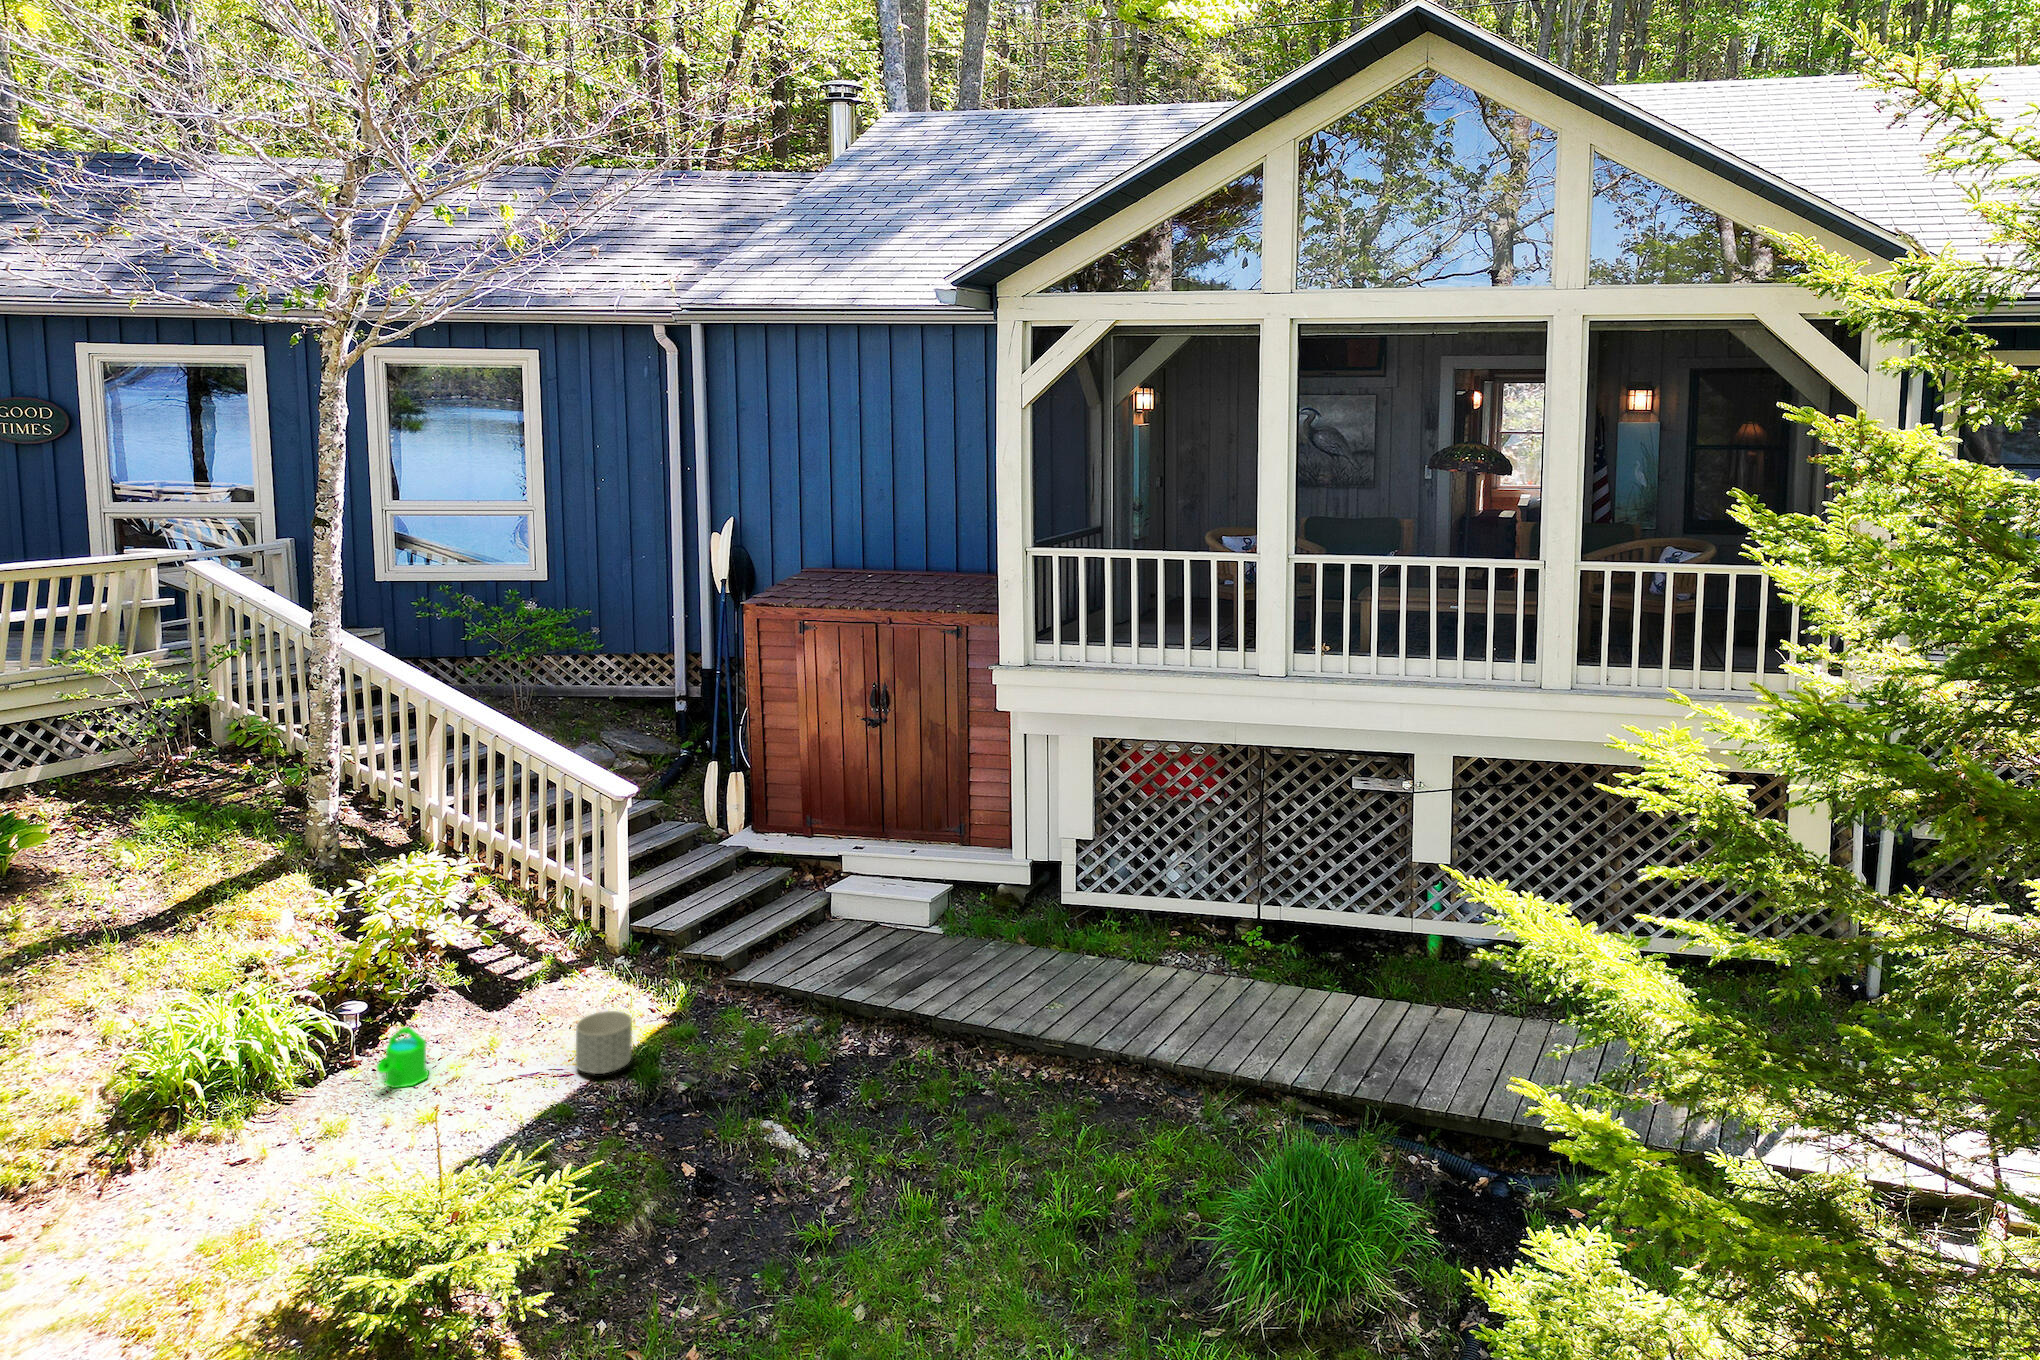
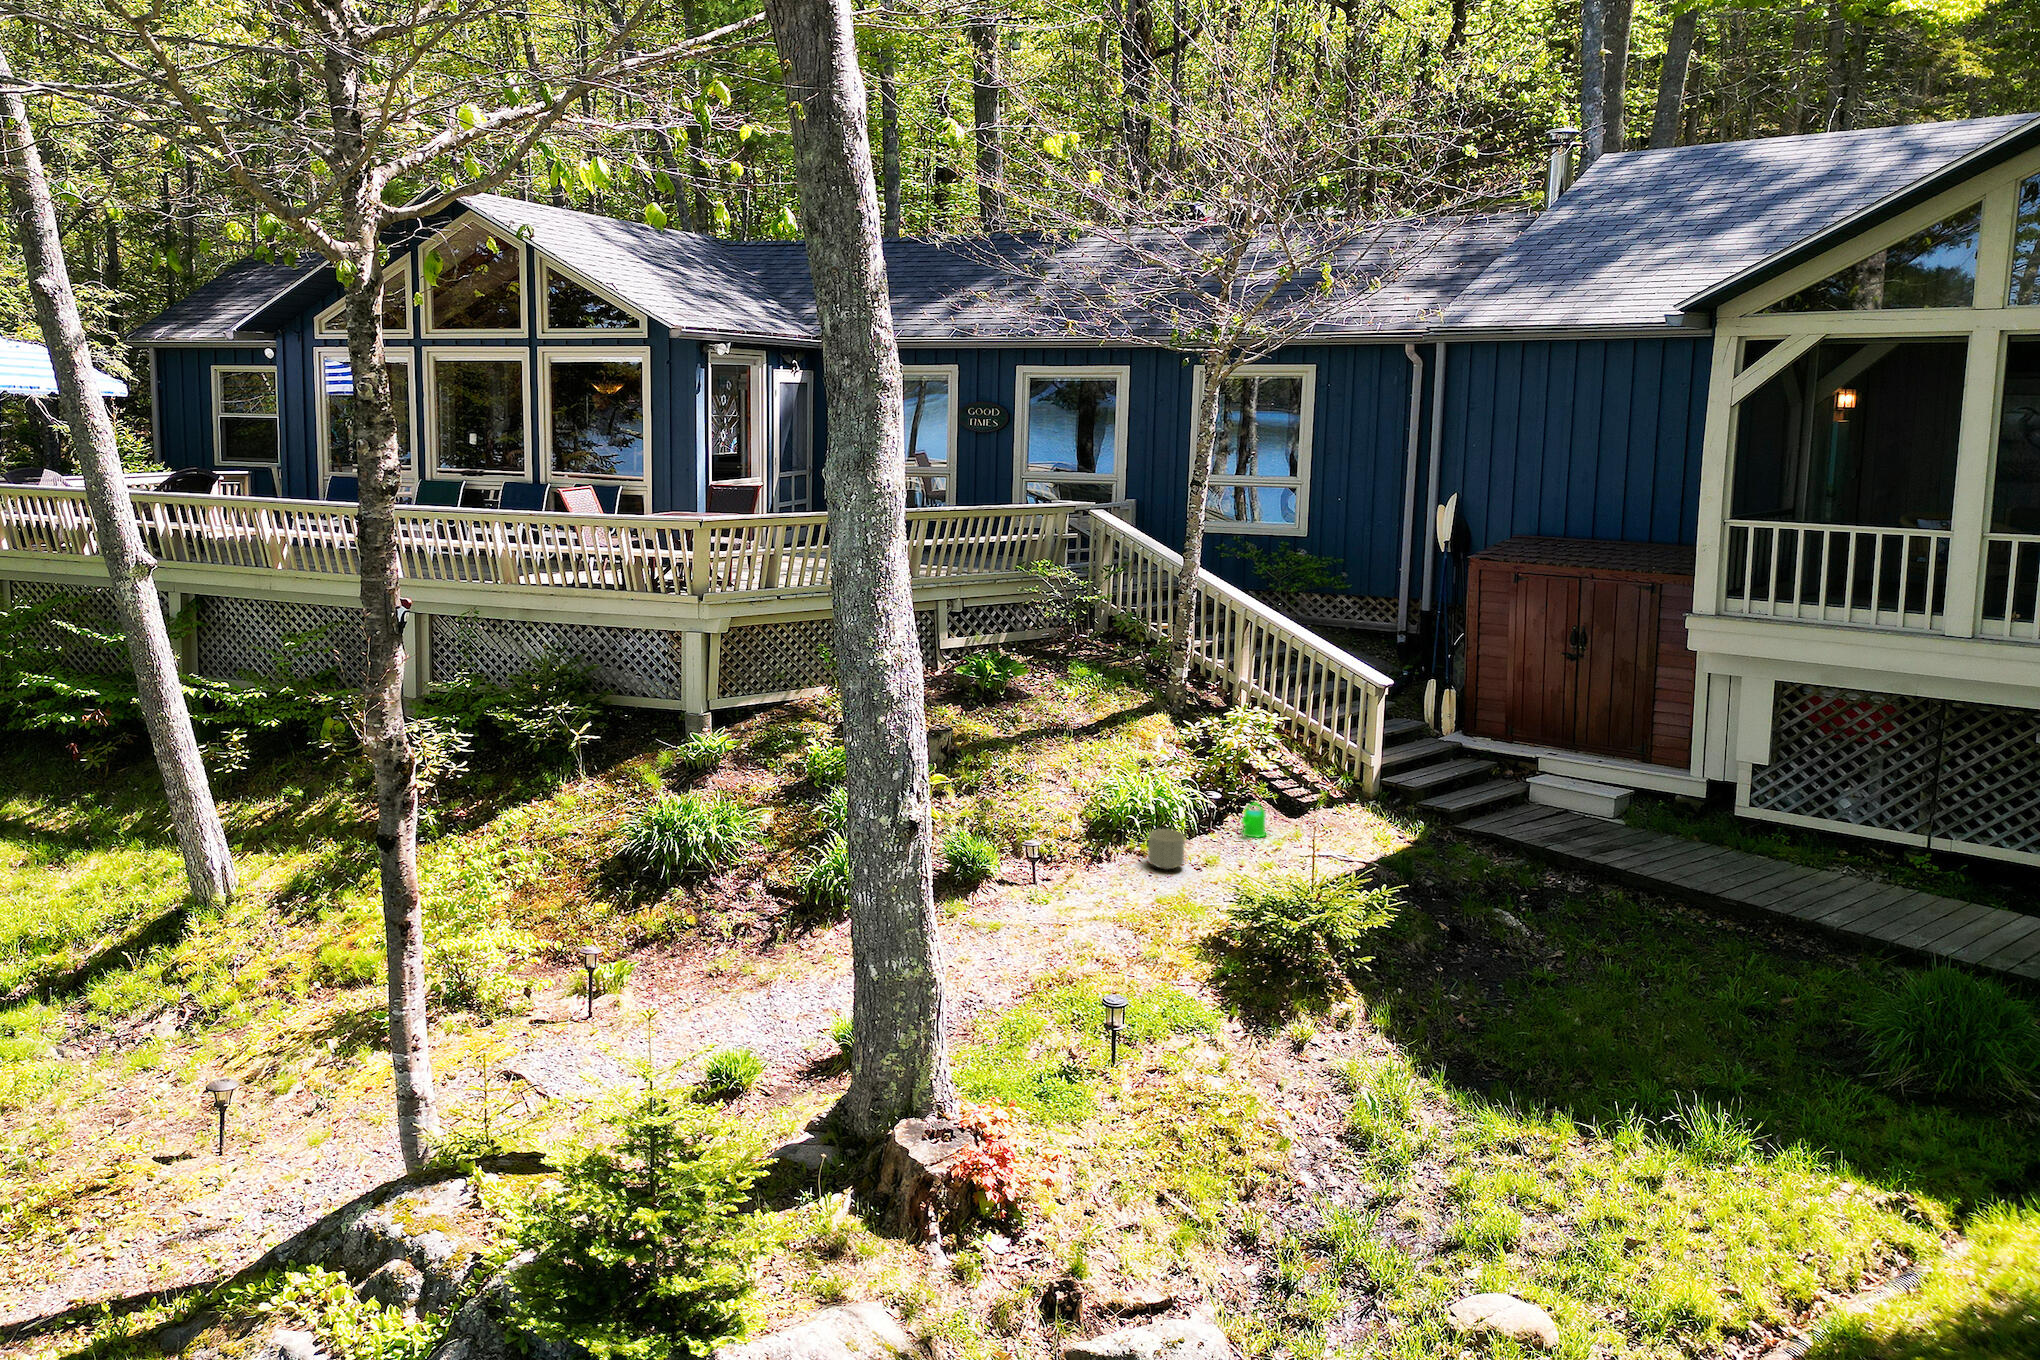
planter: present [576,1011,632,1074] -> present [1148,829,1185,870]

